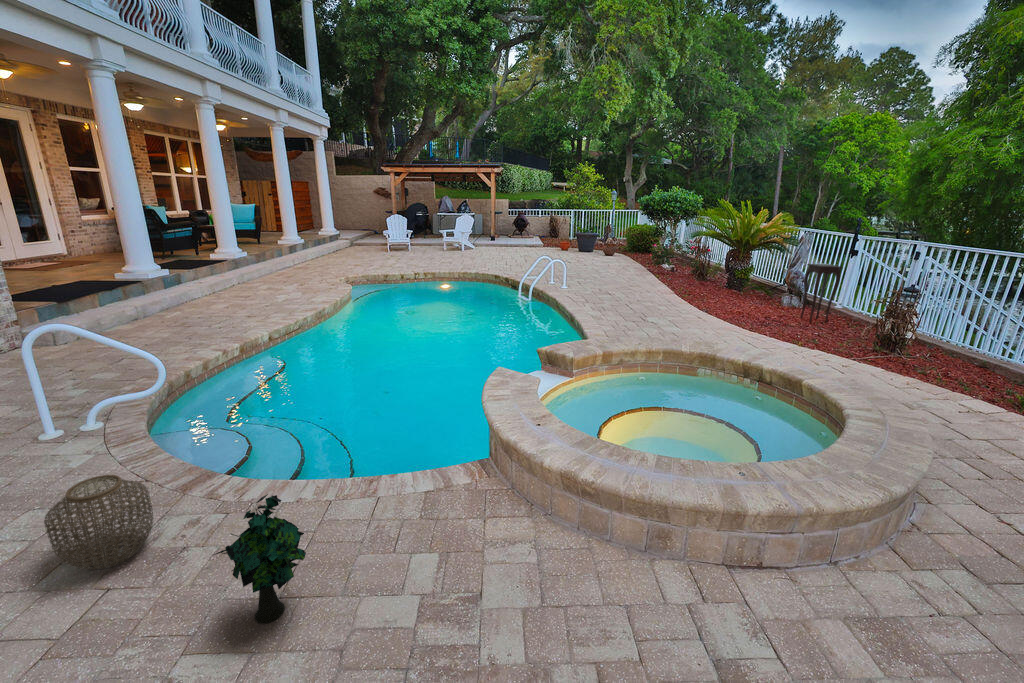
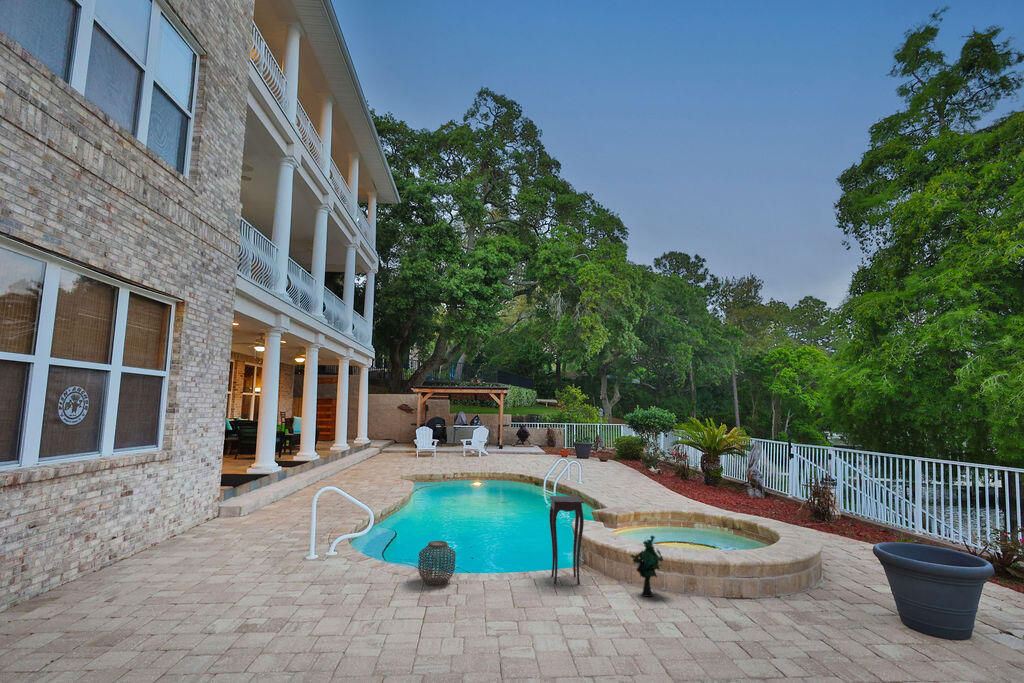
side table: present [800,264,842,322] -> present [549,496,584,584]
decorative plant: present [216,494,306,623] -> present [631,536,663,597]

